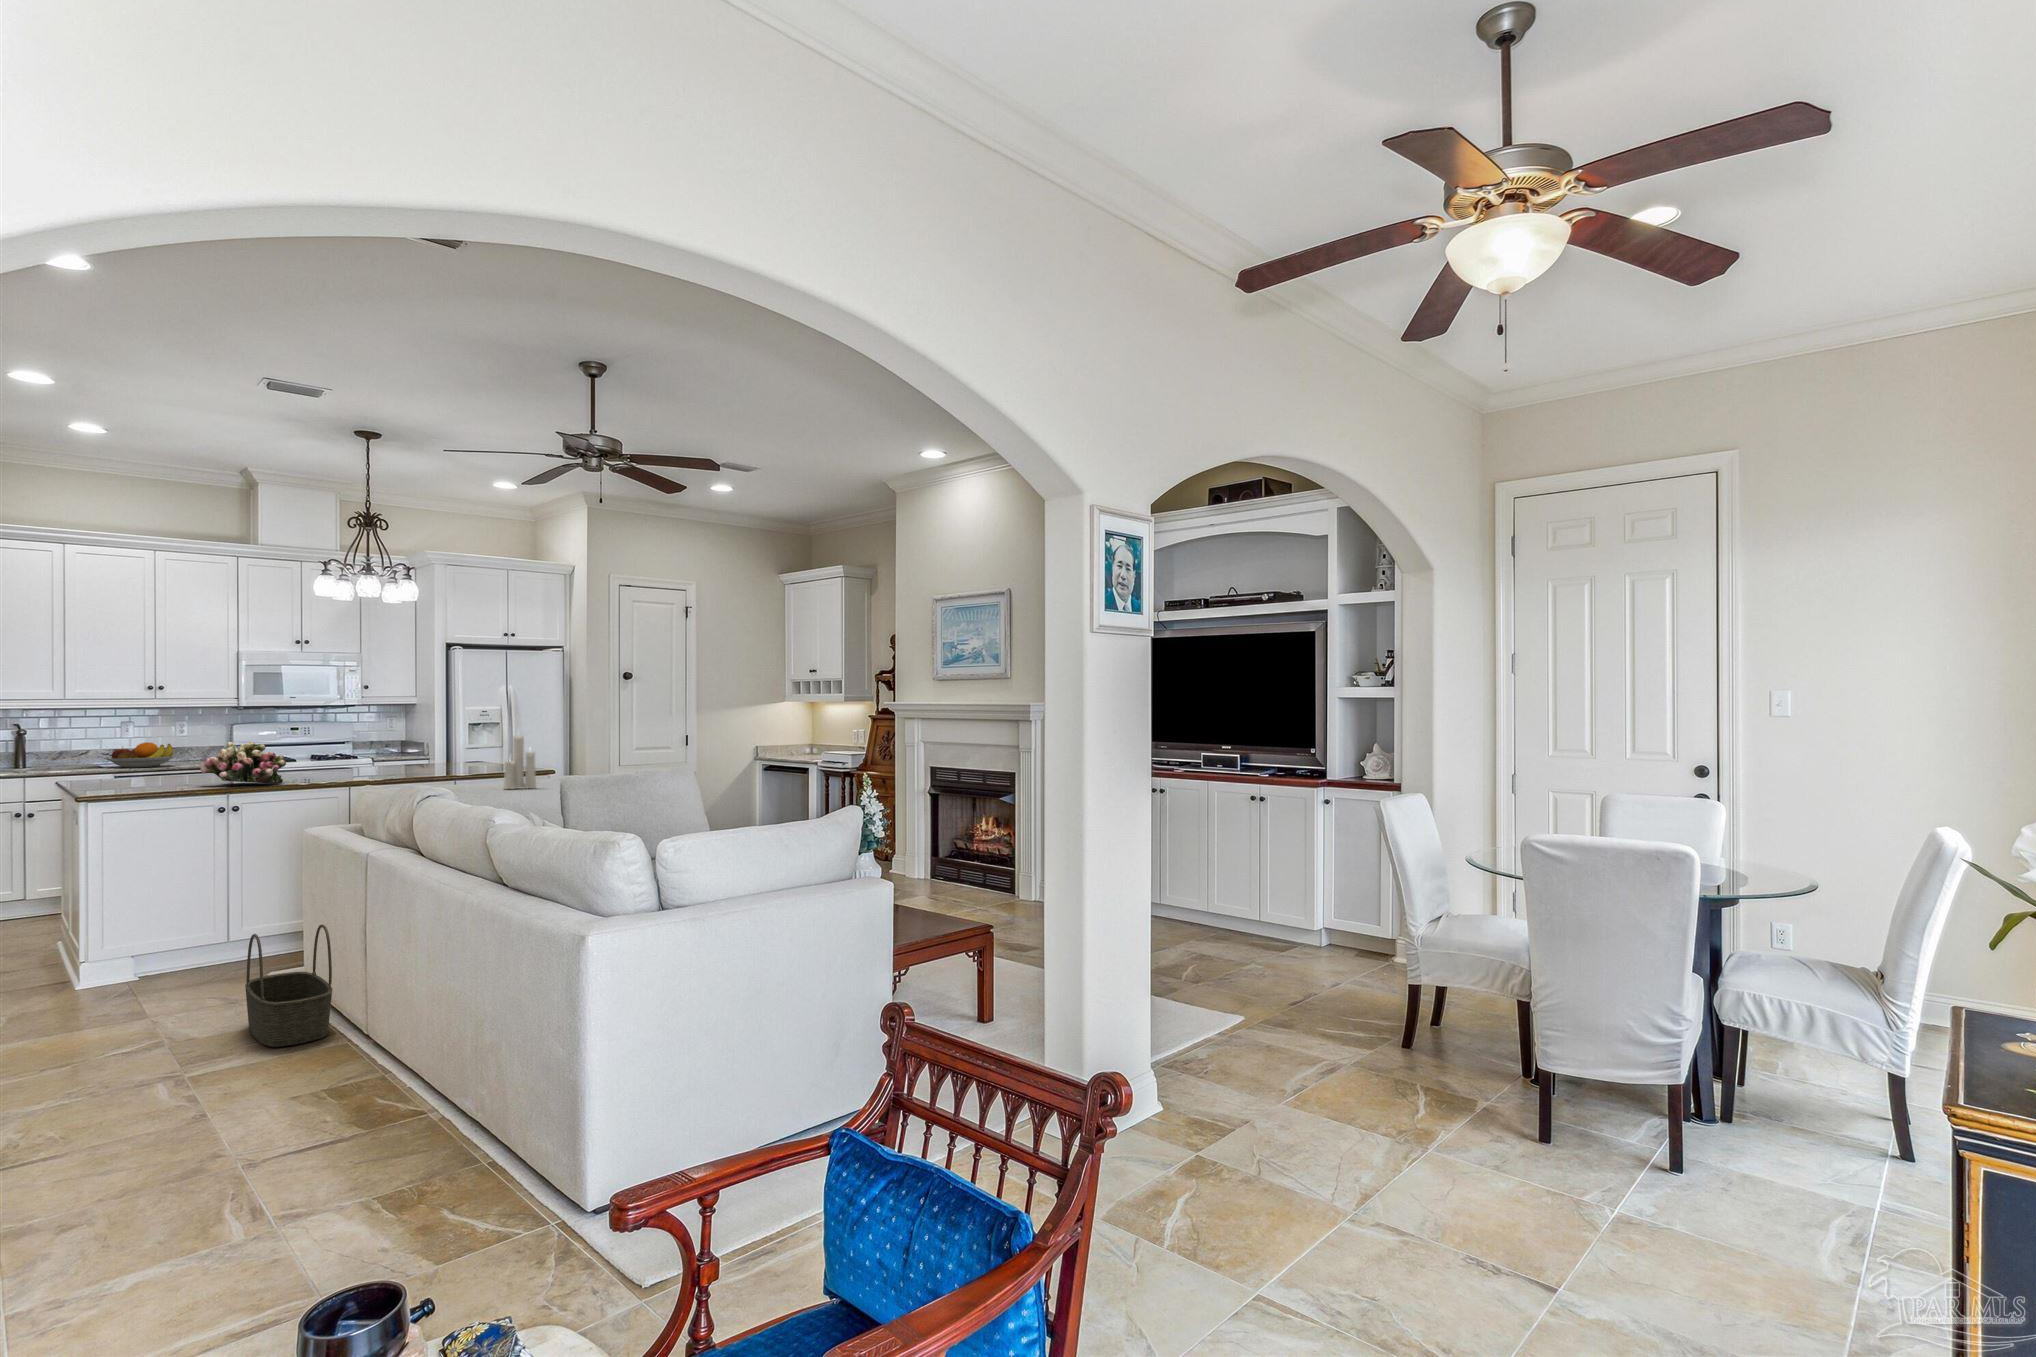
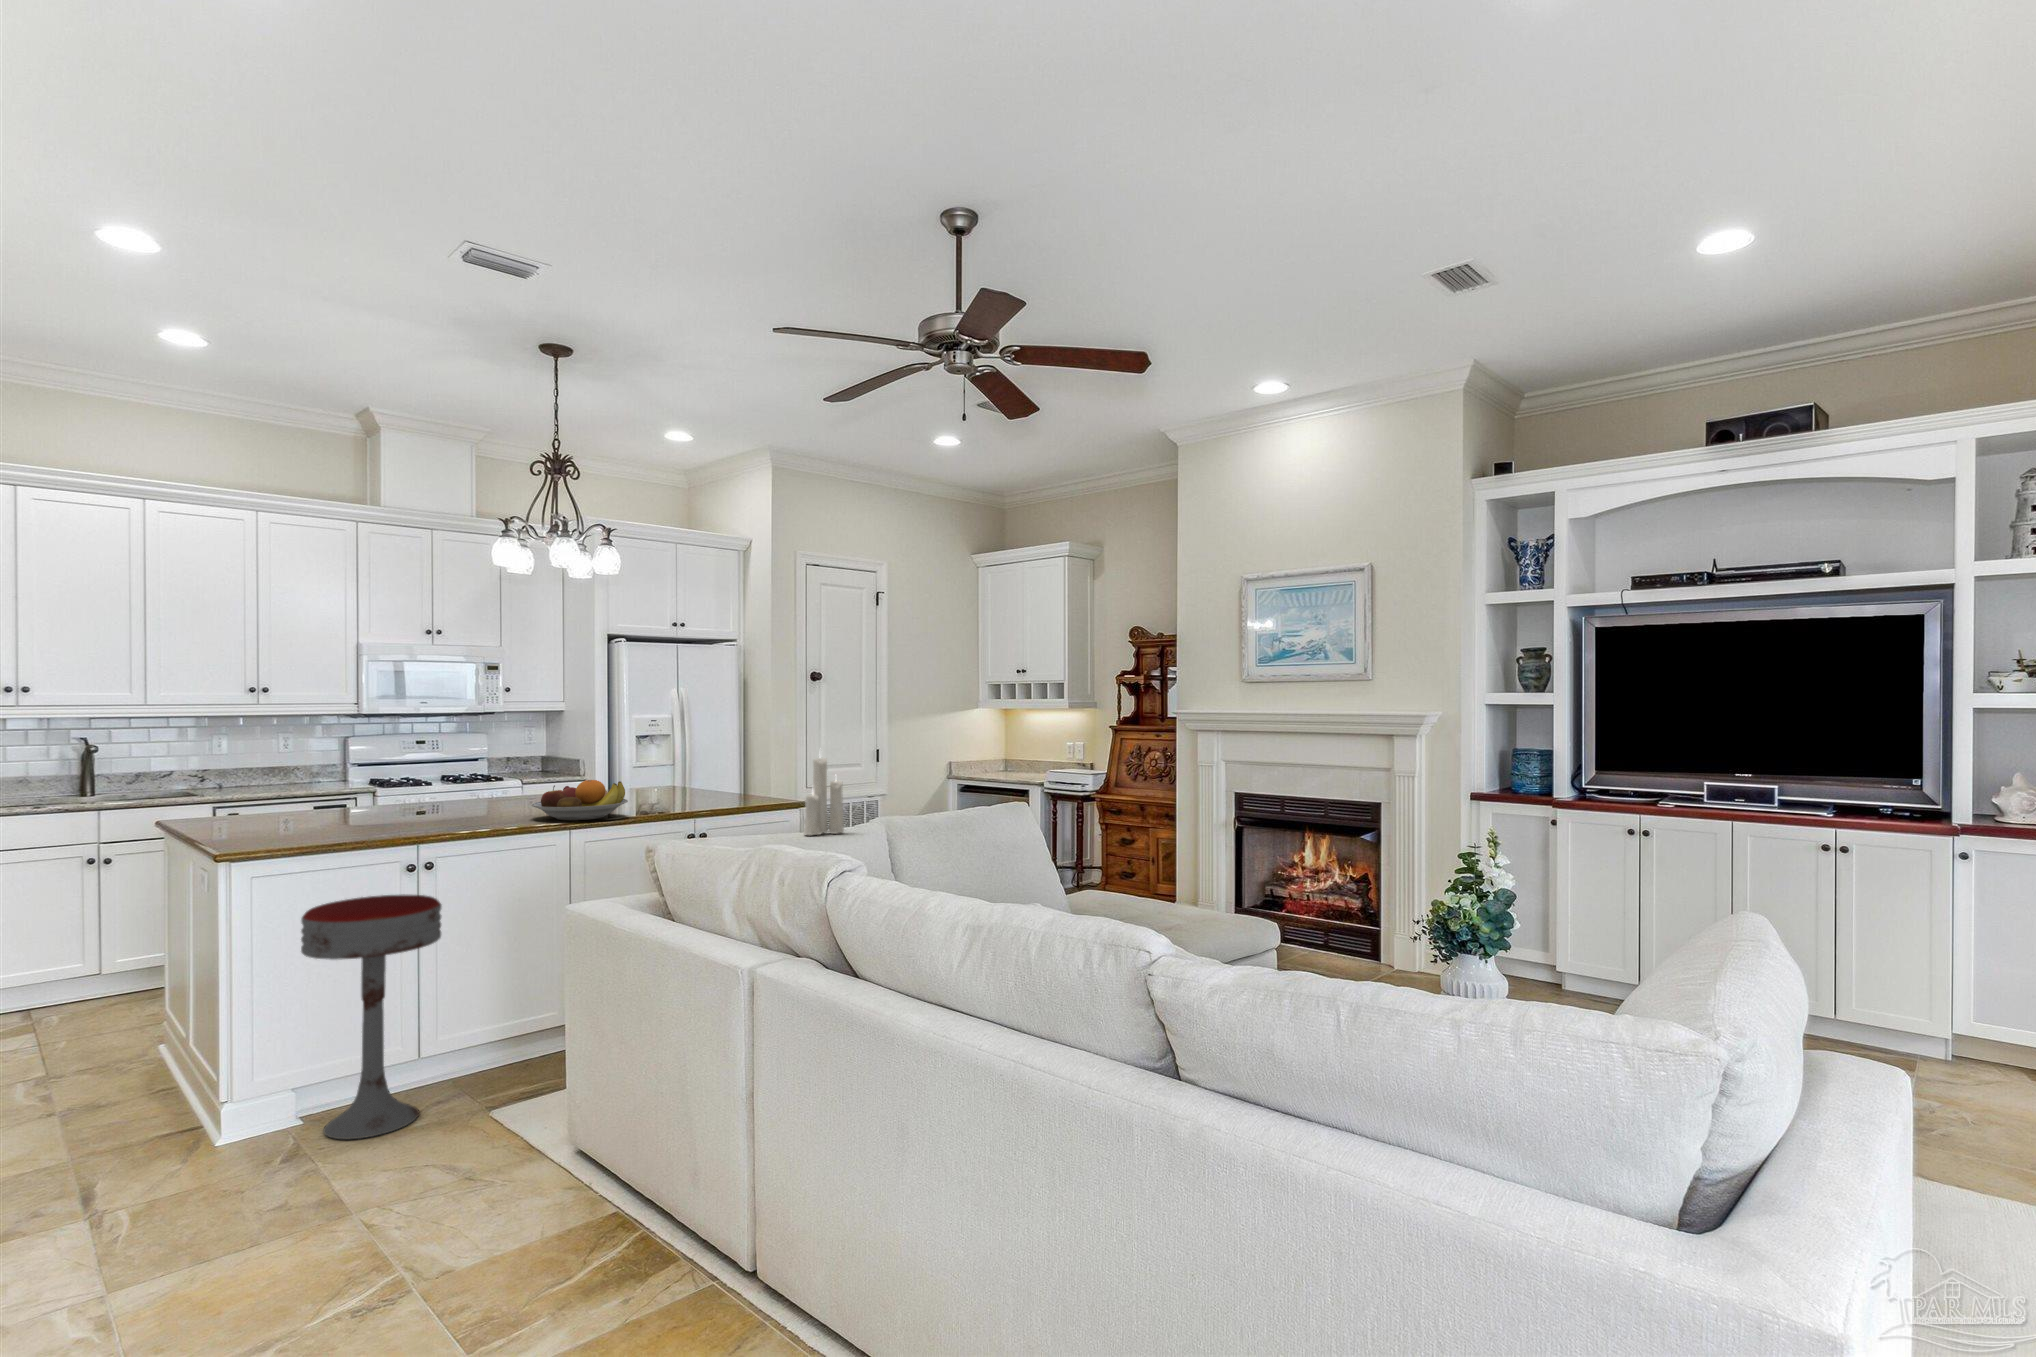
fruit bowl: present [104,742,177,768] -> present [531,780,628,820]
flower arrangement: present [200,742,286,783] -> none [374,768,485,827]
bar stool: none [135,828,239,989] -> present [301,895,442,1139]
basket: present [245,924,332,1047] -> none [517,1064,670,1281]

